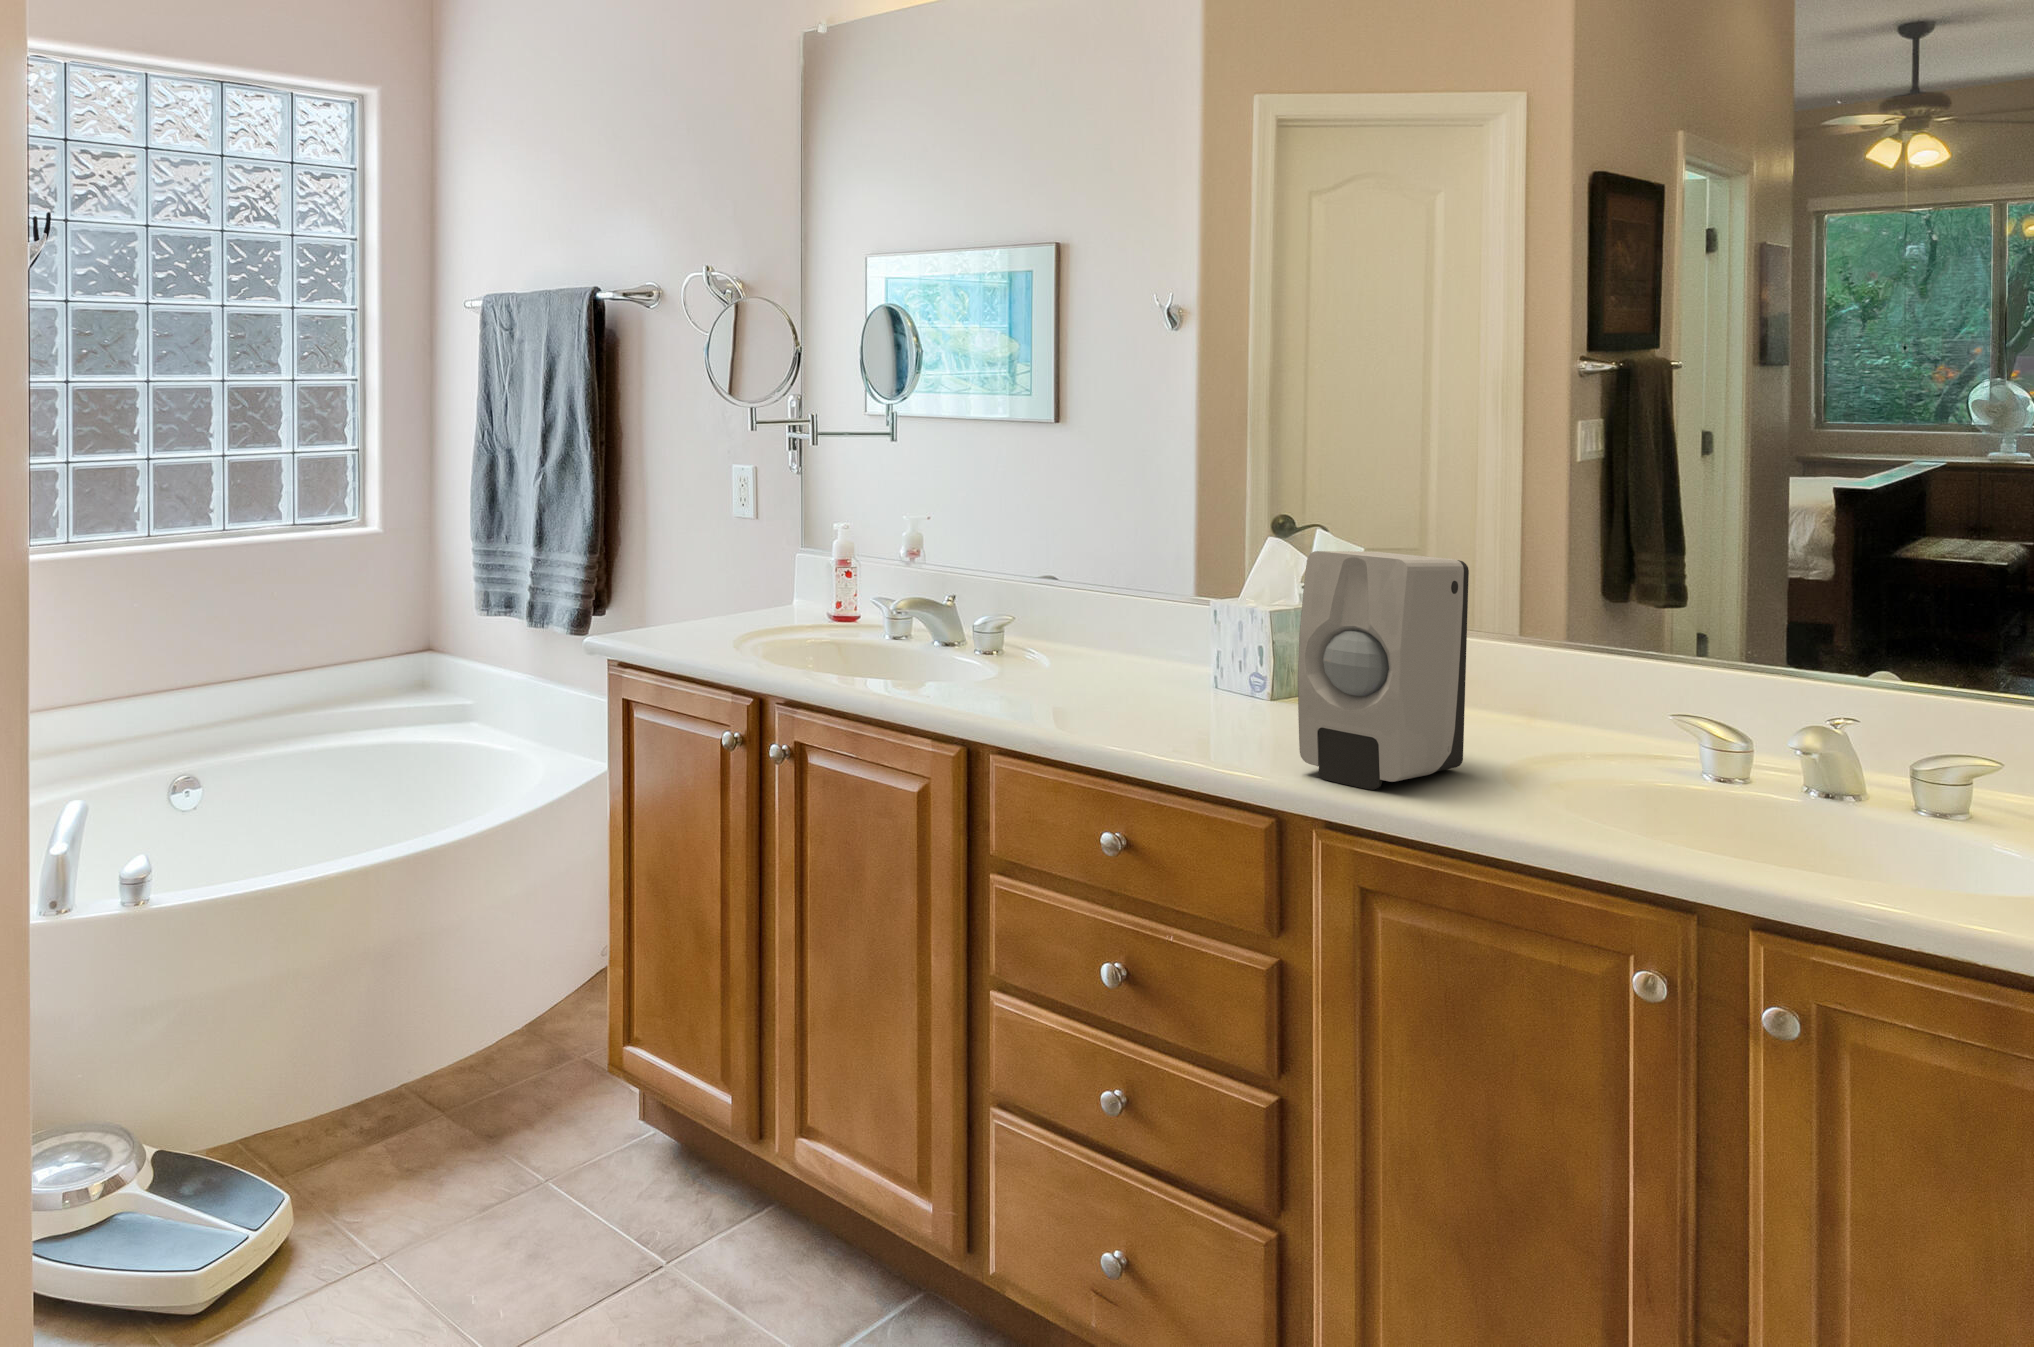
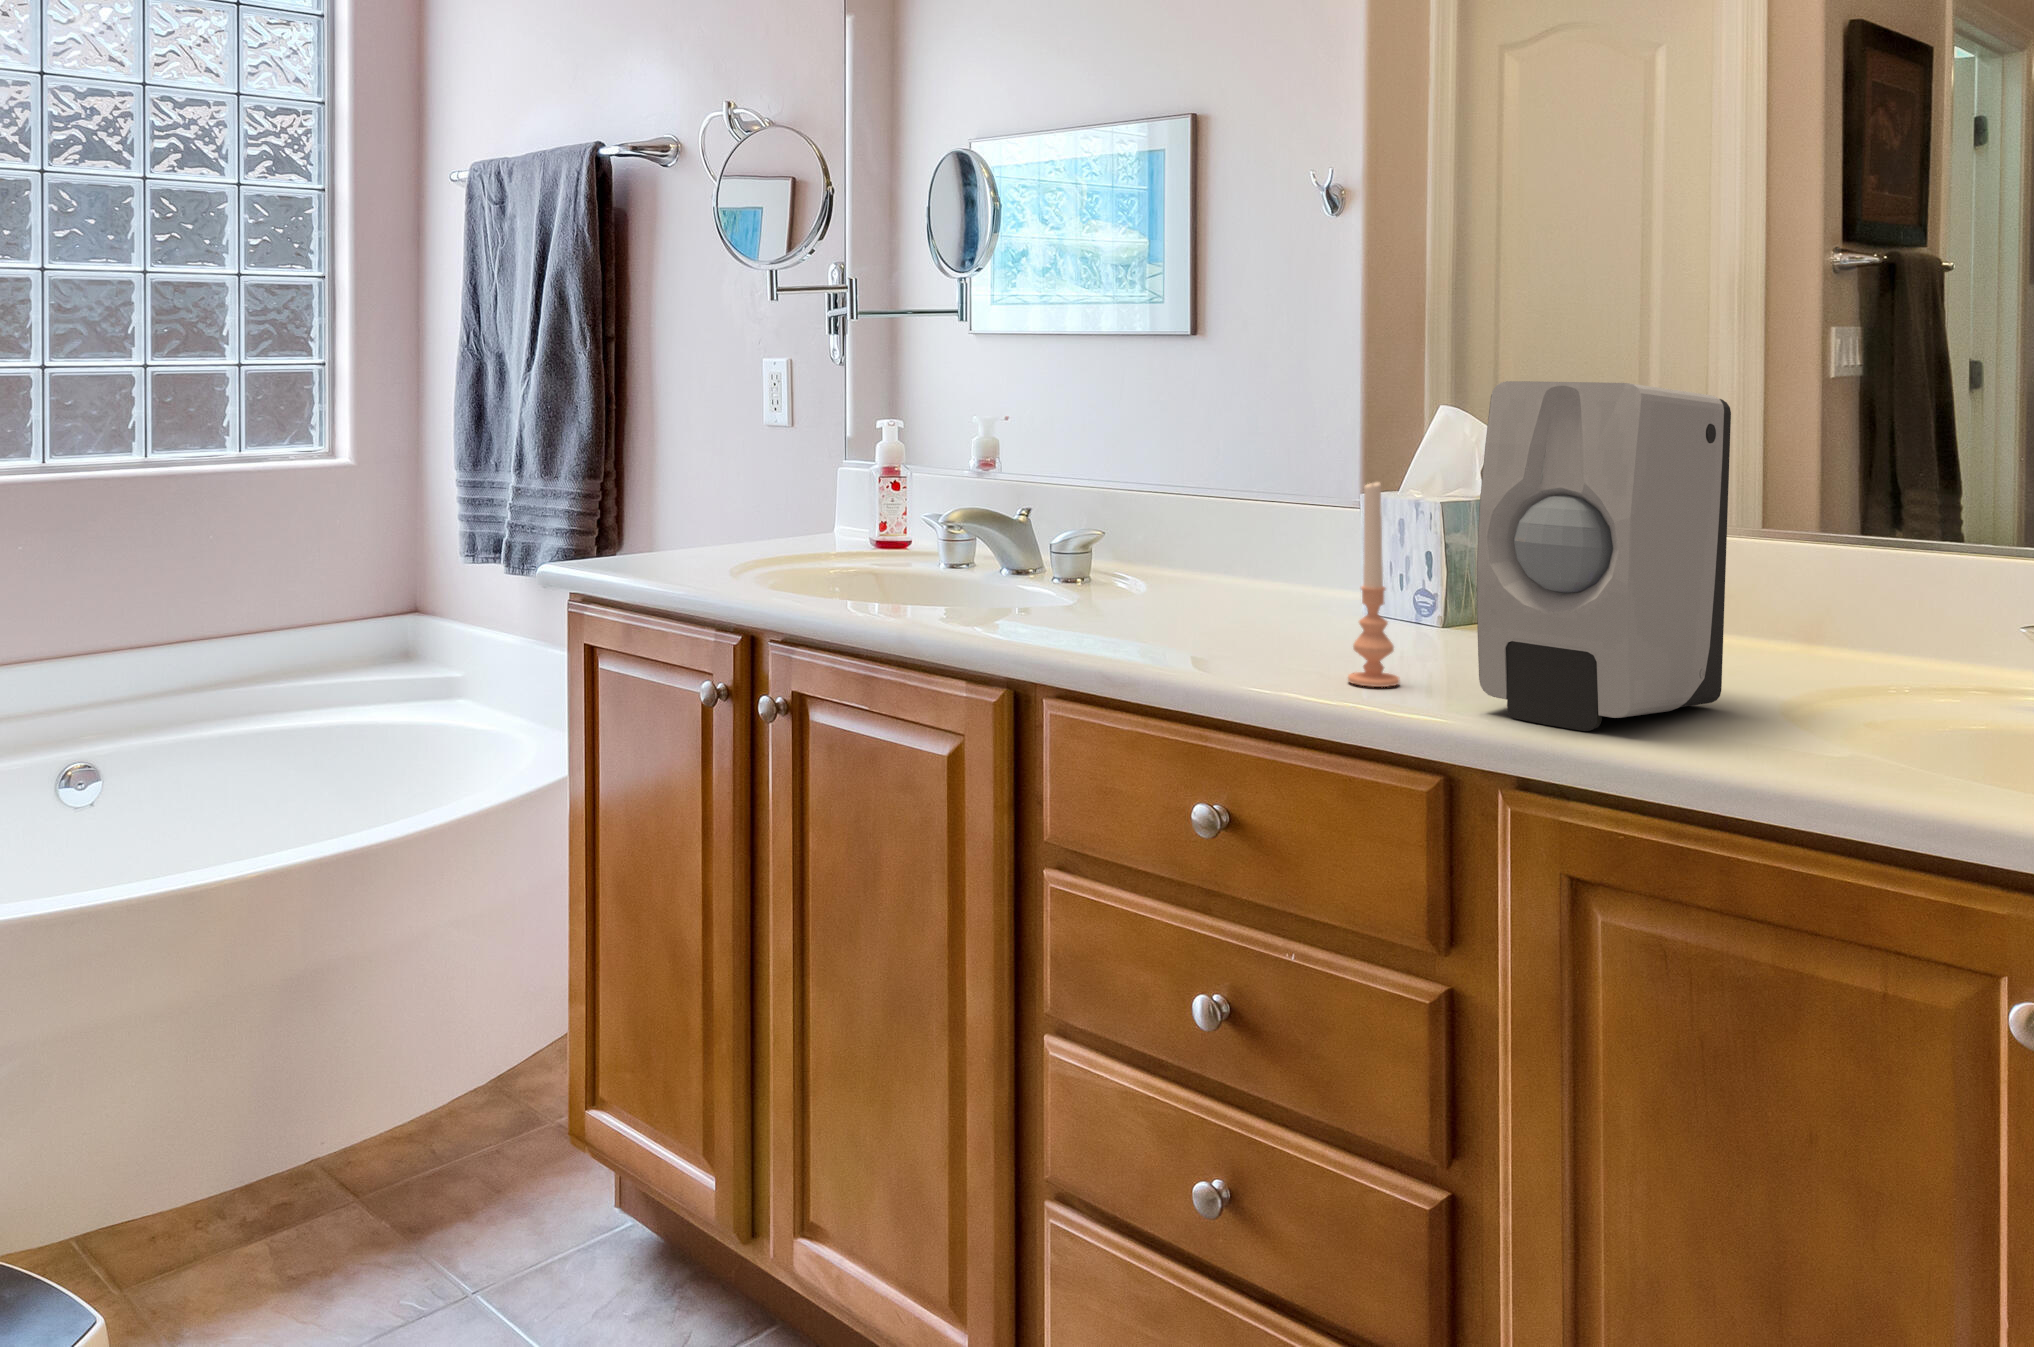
candle: none [1208,610,1244,753] -> present [1348,482,1400,687]

